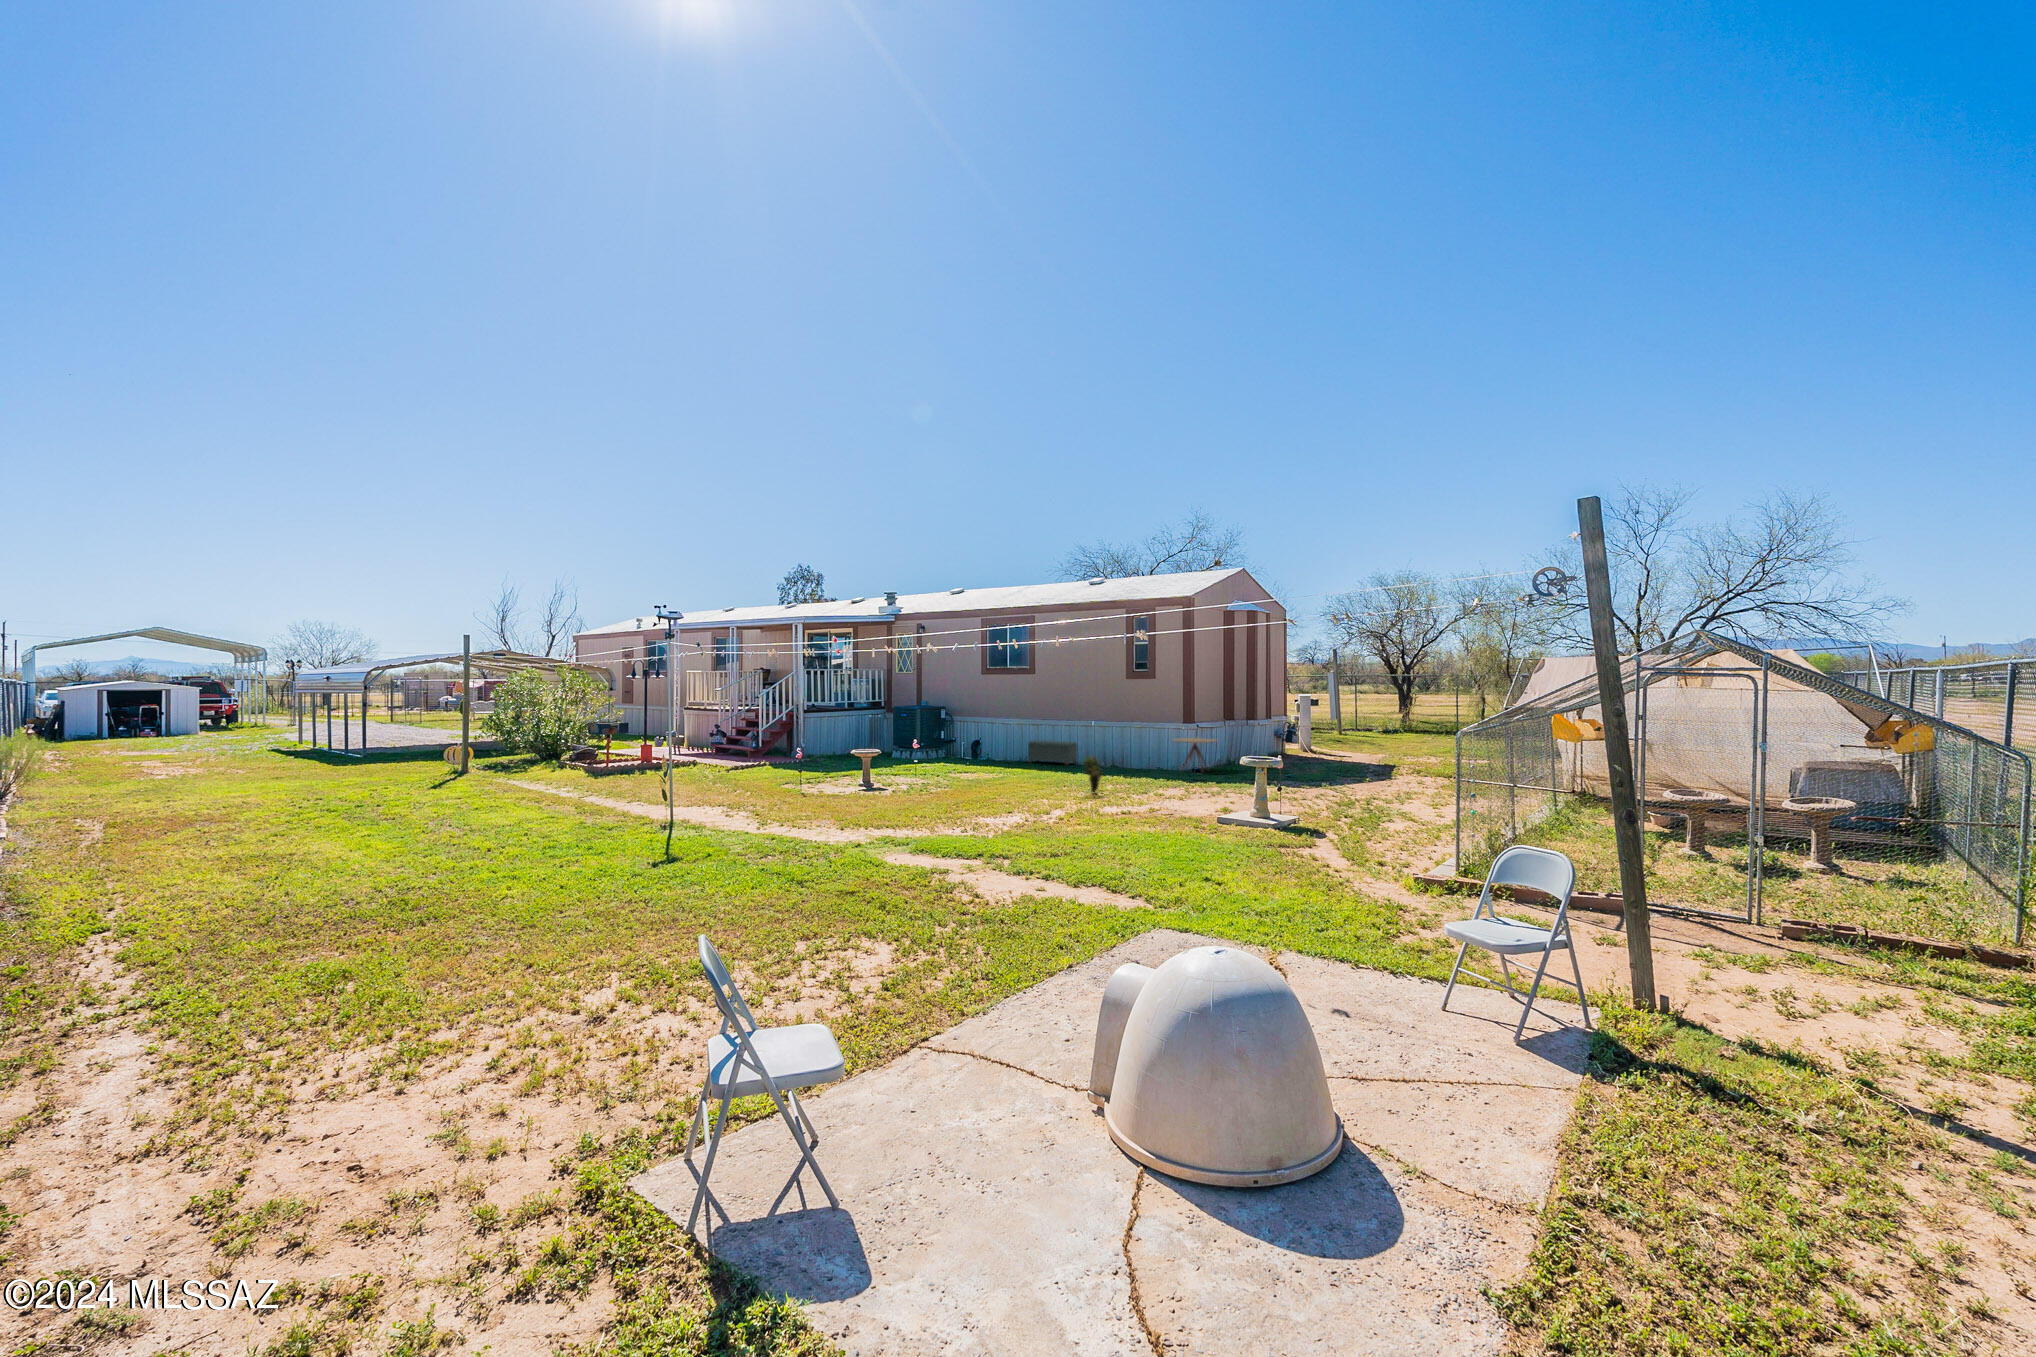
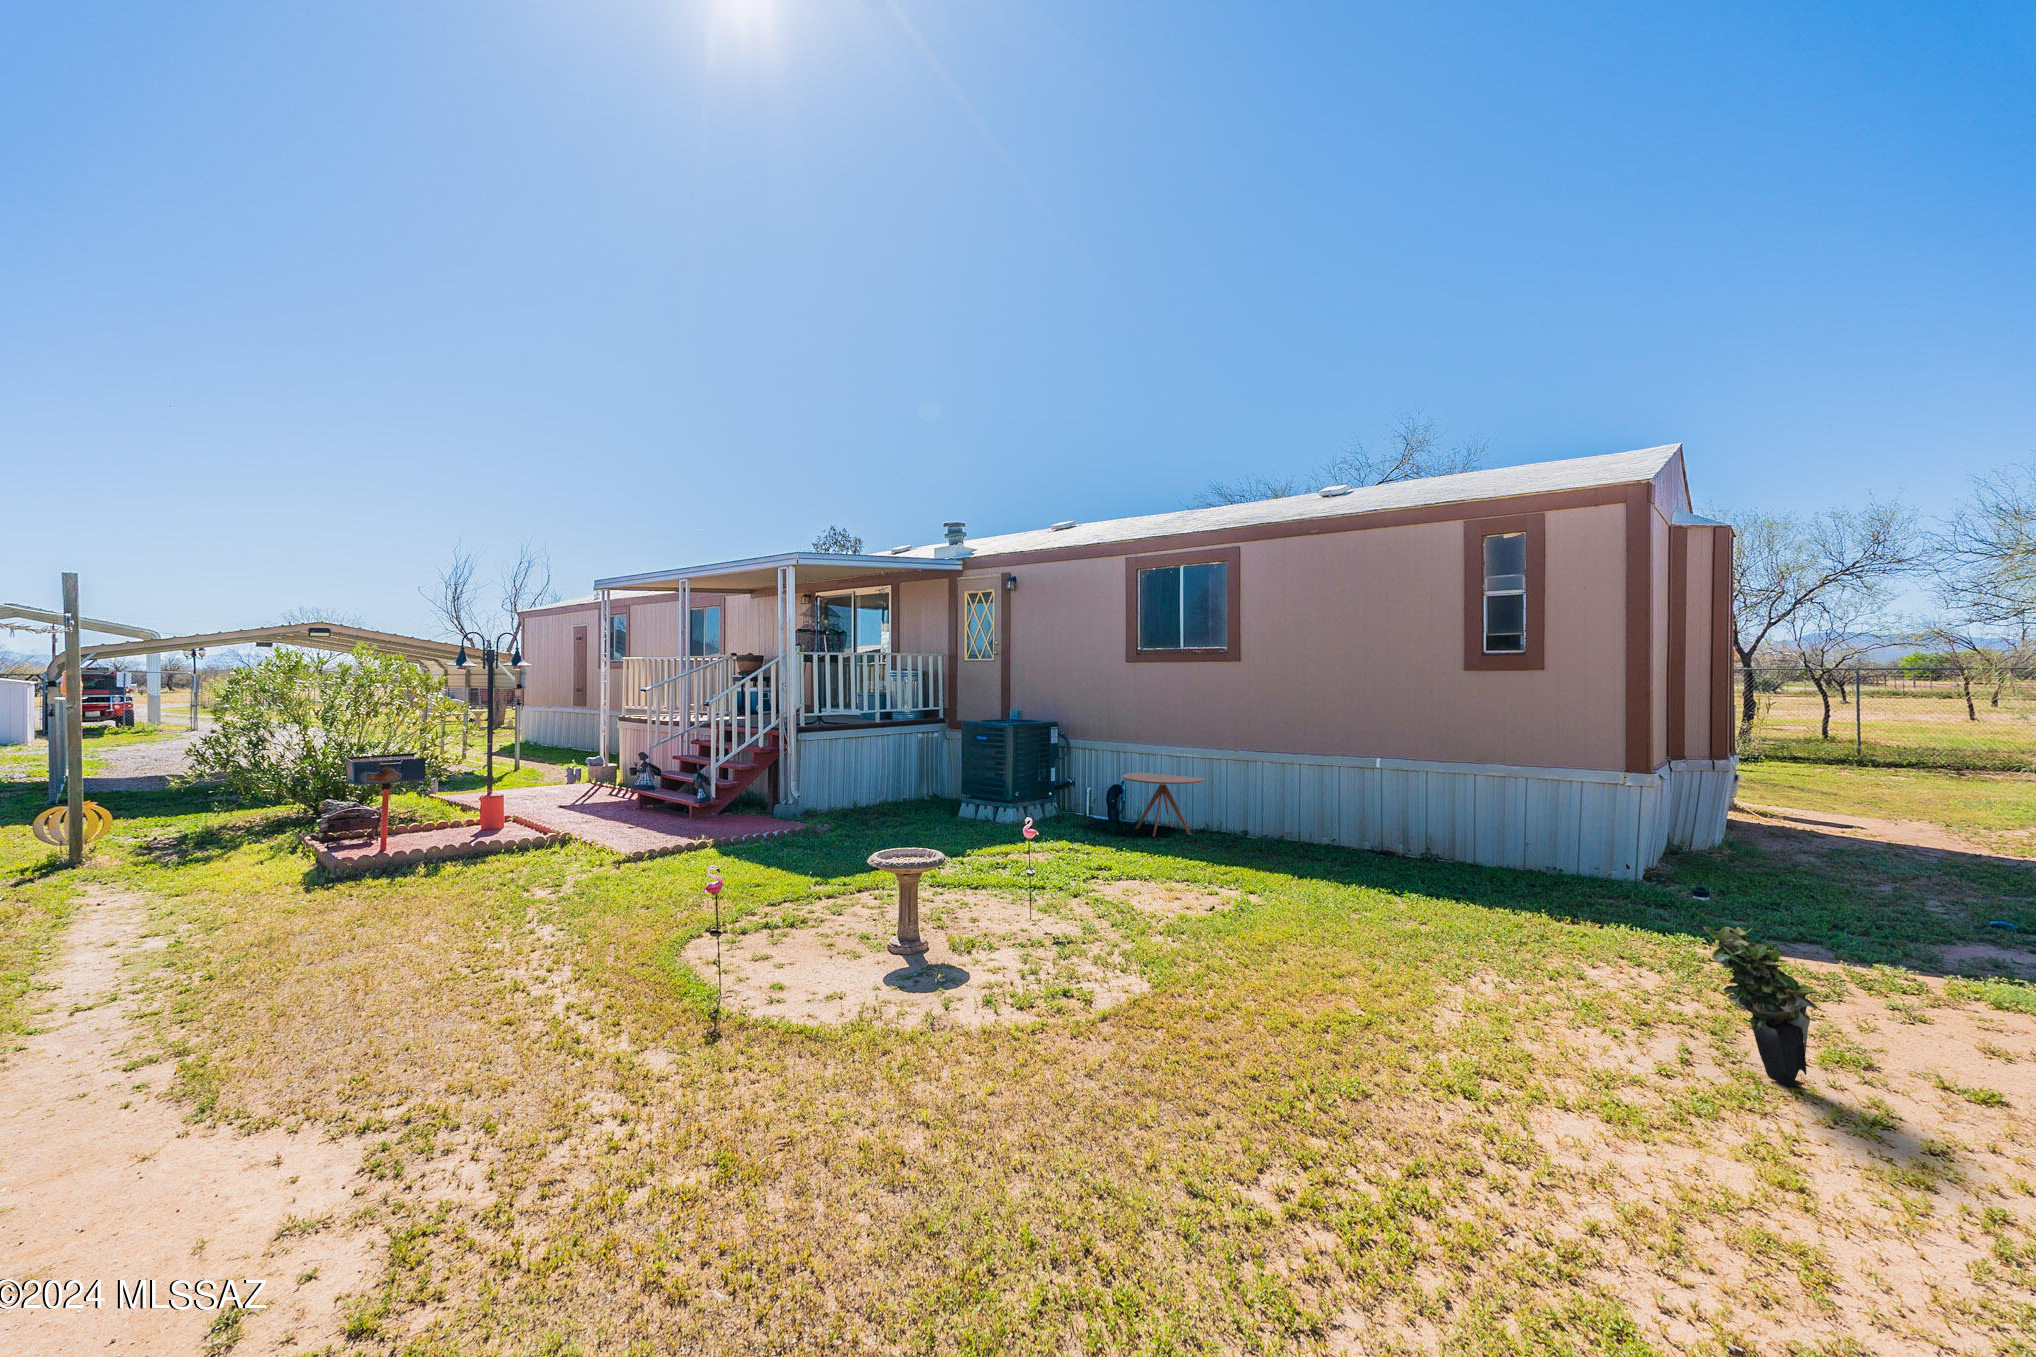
round table: present [1173,738,1217,769] -> present [1122,772,1205,837]
bench: present [1028,740,1077,765] -> none [1245,793,1353,854]

